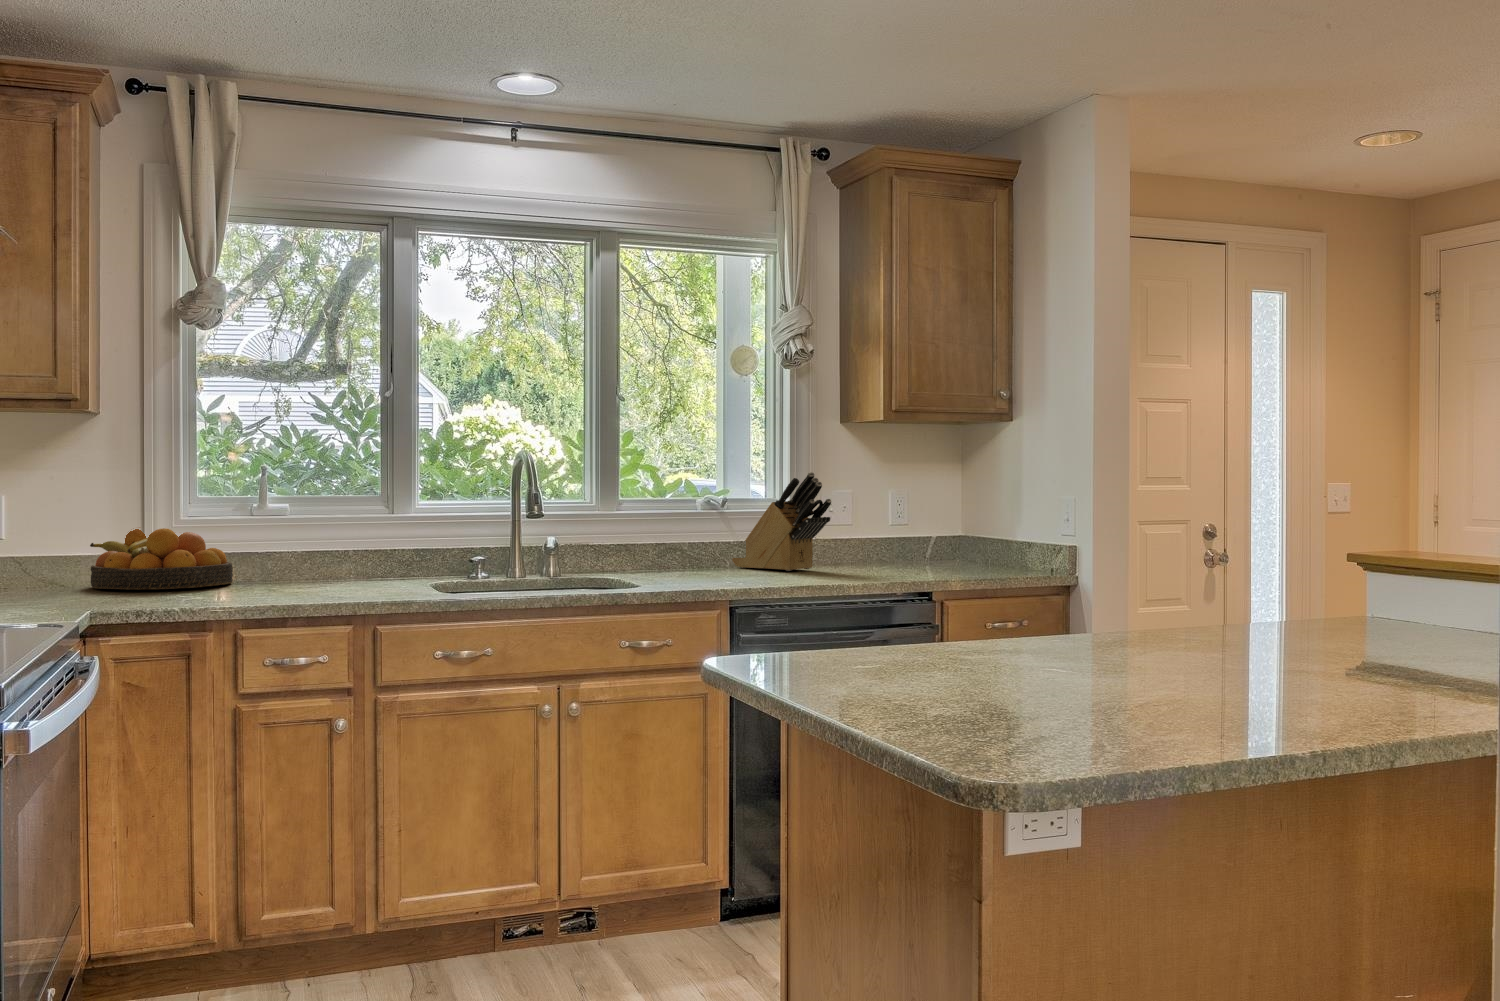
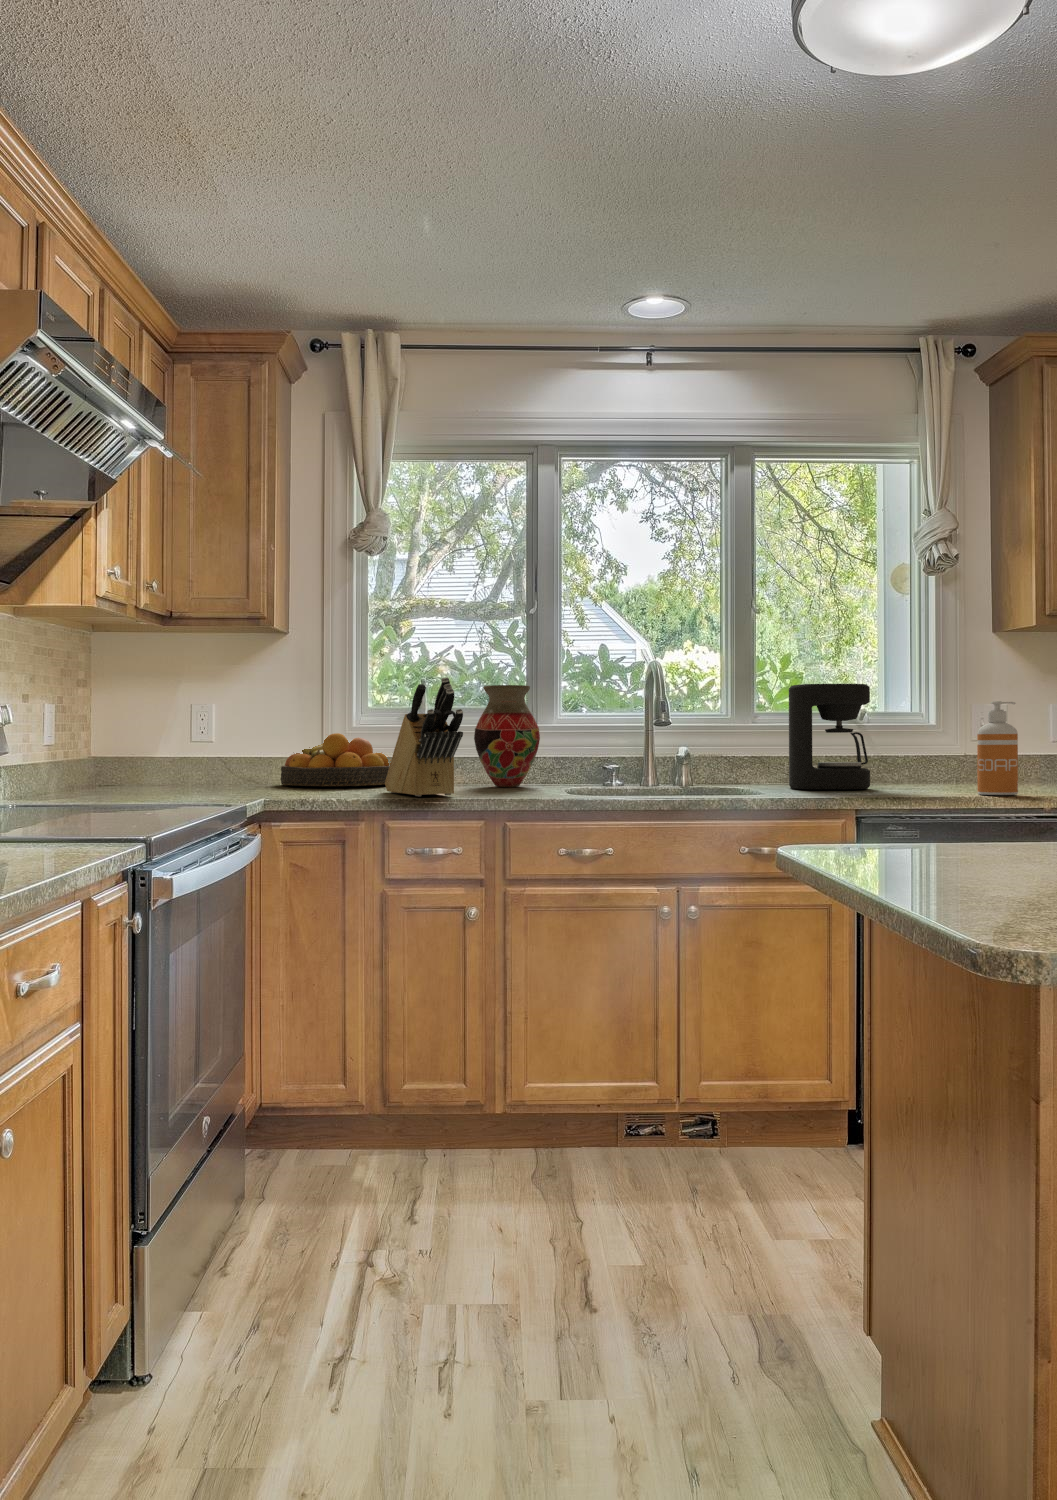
knife block: present [732,472,831,571] -> present [385,677,463,796]
vase: none [327,475,401,584] -> present [474,685,540,787]
coffee maker: none [658,476,736,580] -> present [789,684,870,789]
soap dispenser: none [832,495,867,582] -> present [977,701,1018,795]

